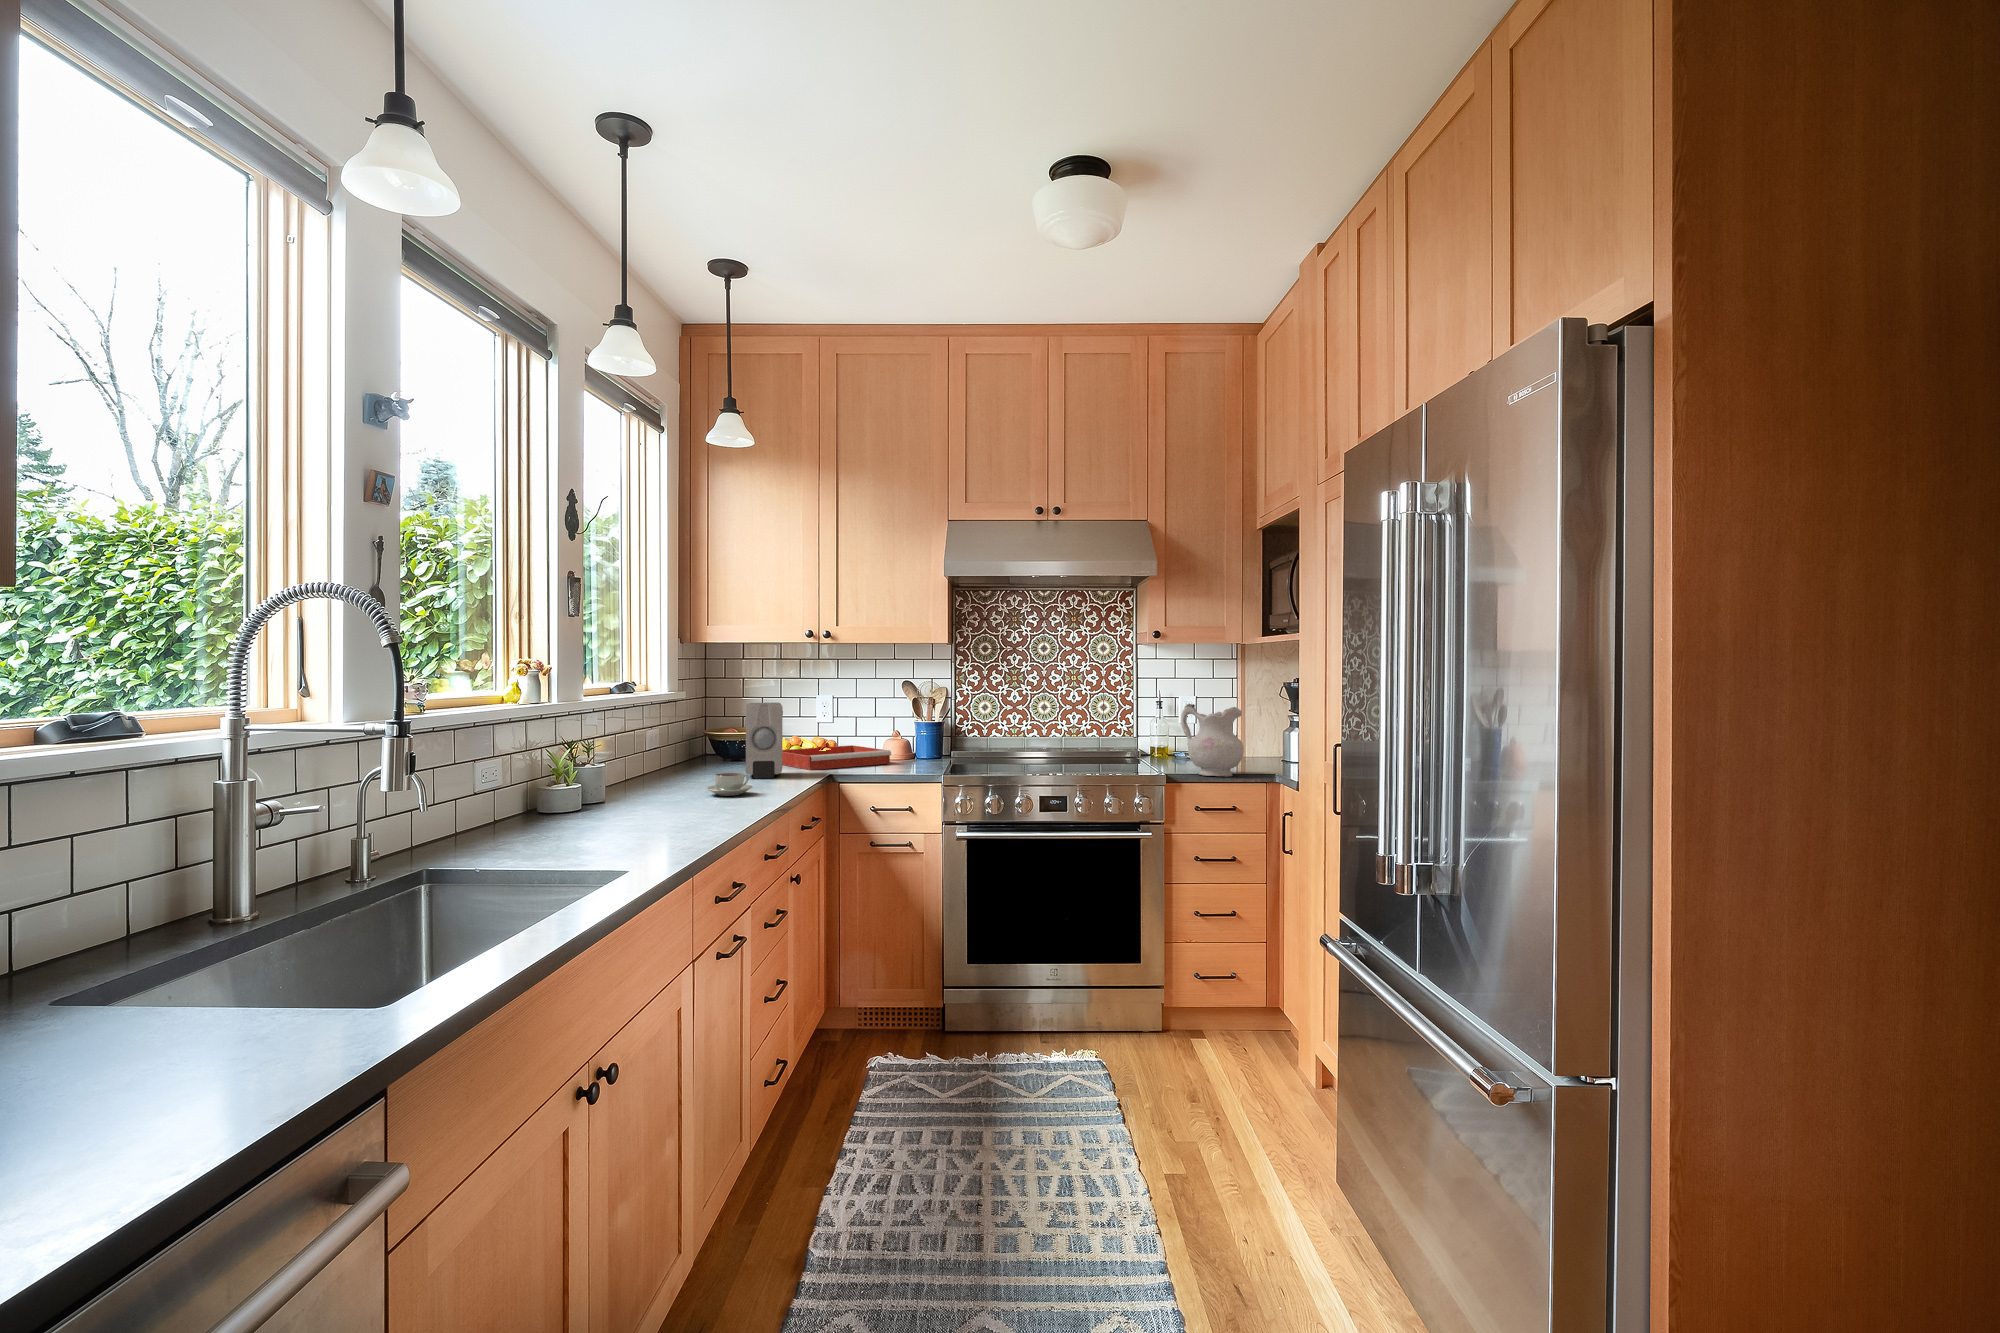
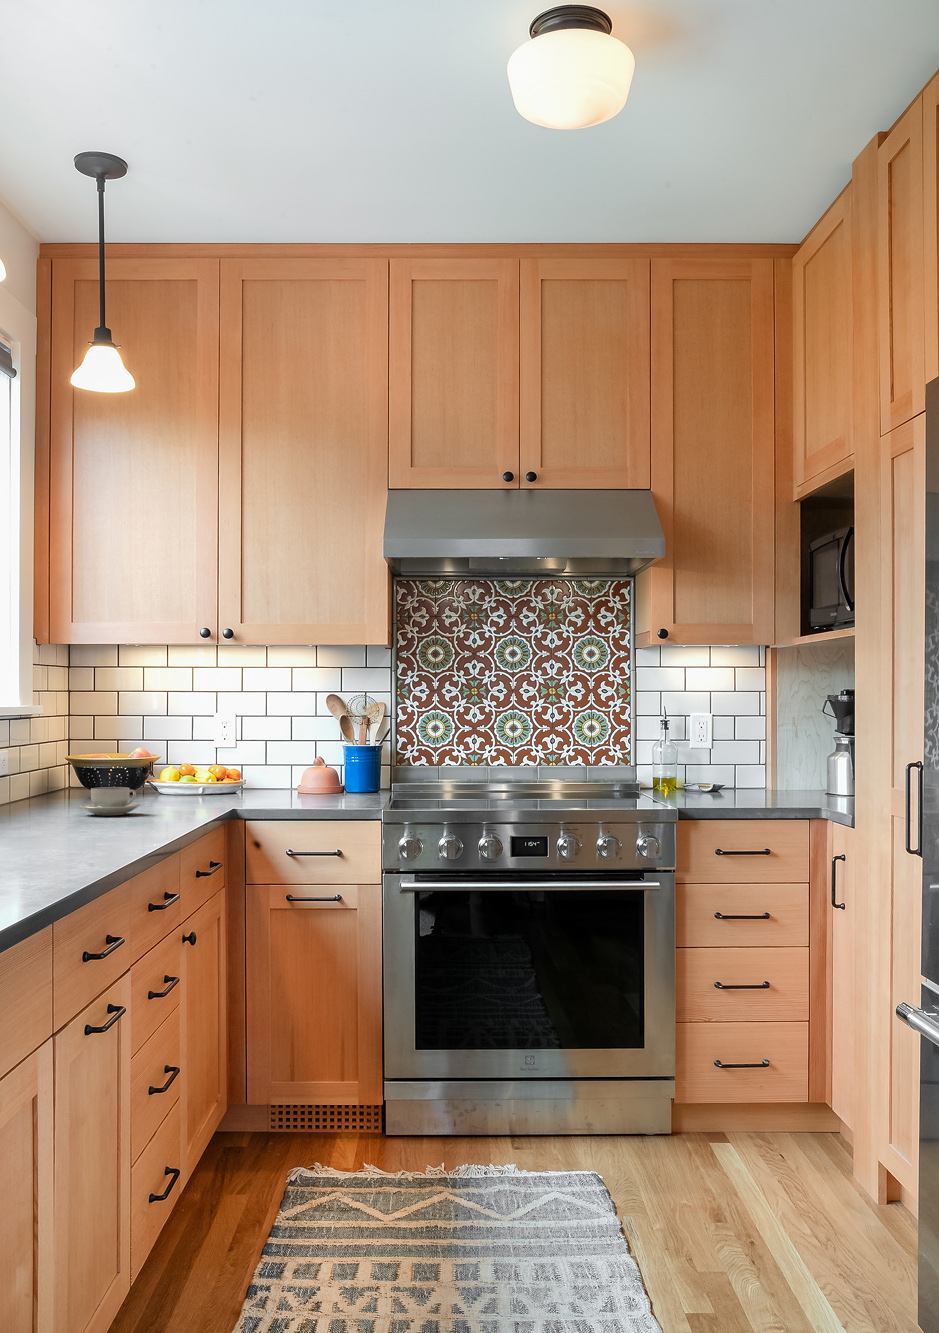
soap dispenser: present [746,703,783,778] -> none [136,707,185,803]
ceramic pitcher: present [1181,704,1244,777] -> none [691,712,771,803]
tray: present [782,745,891,770] -> none [175,774,324,798]

